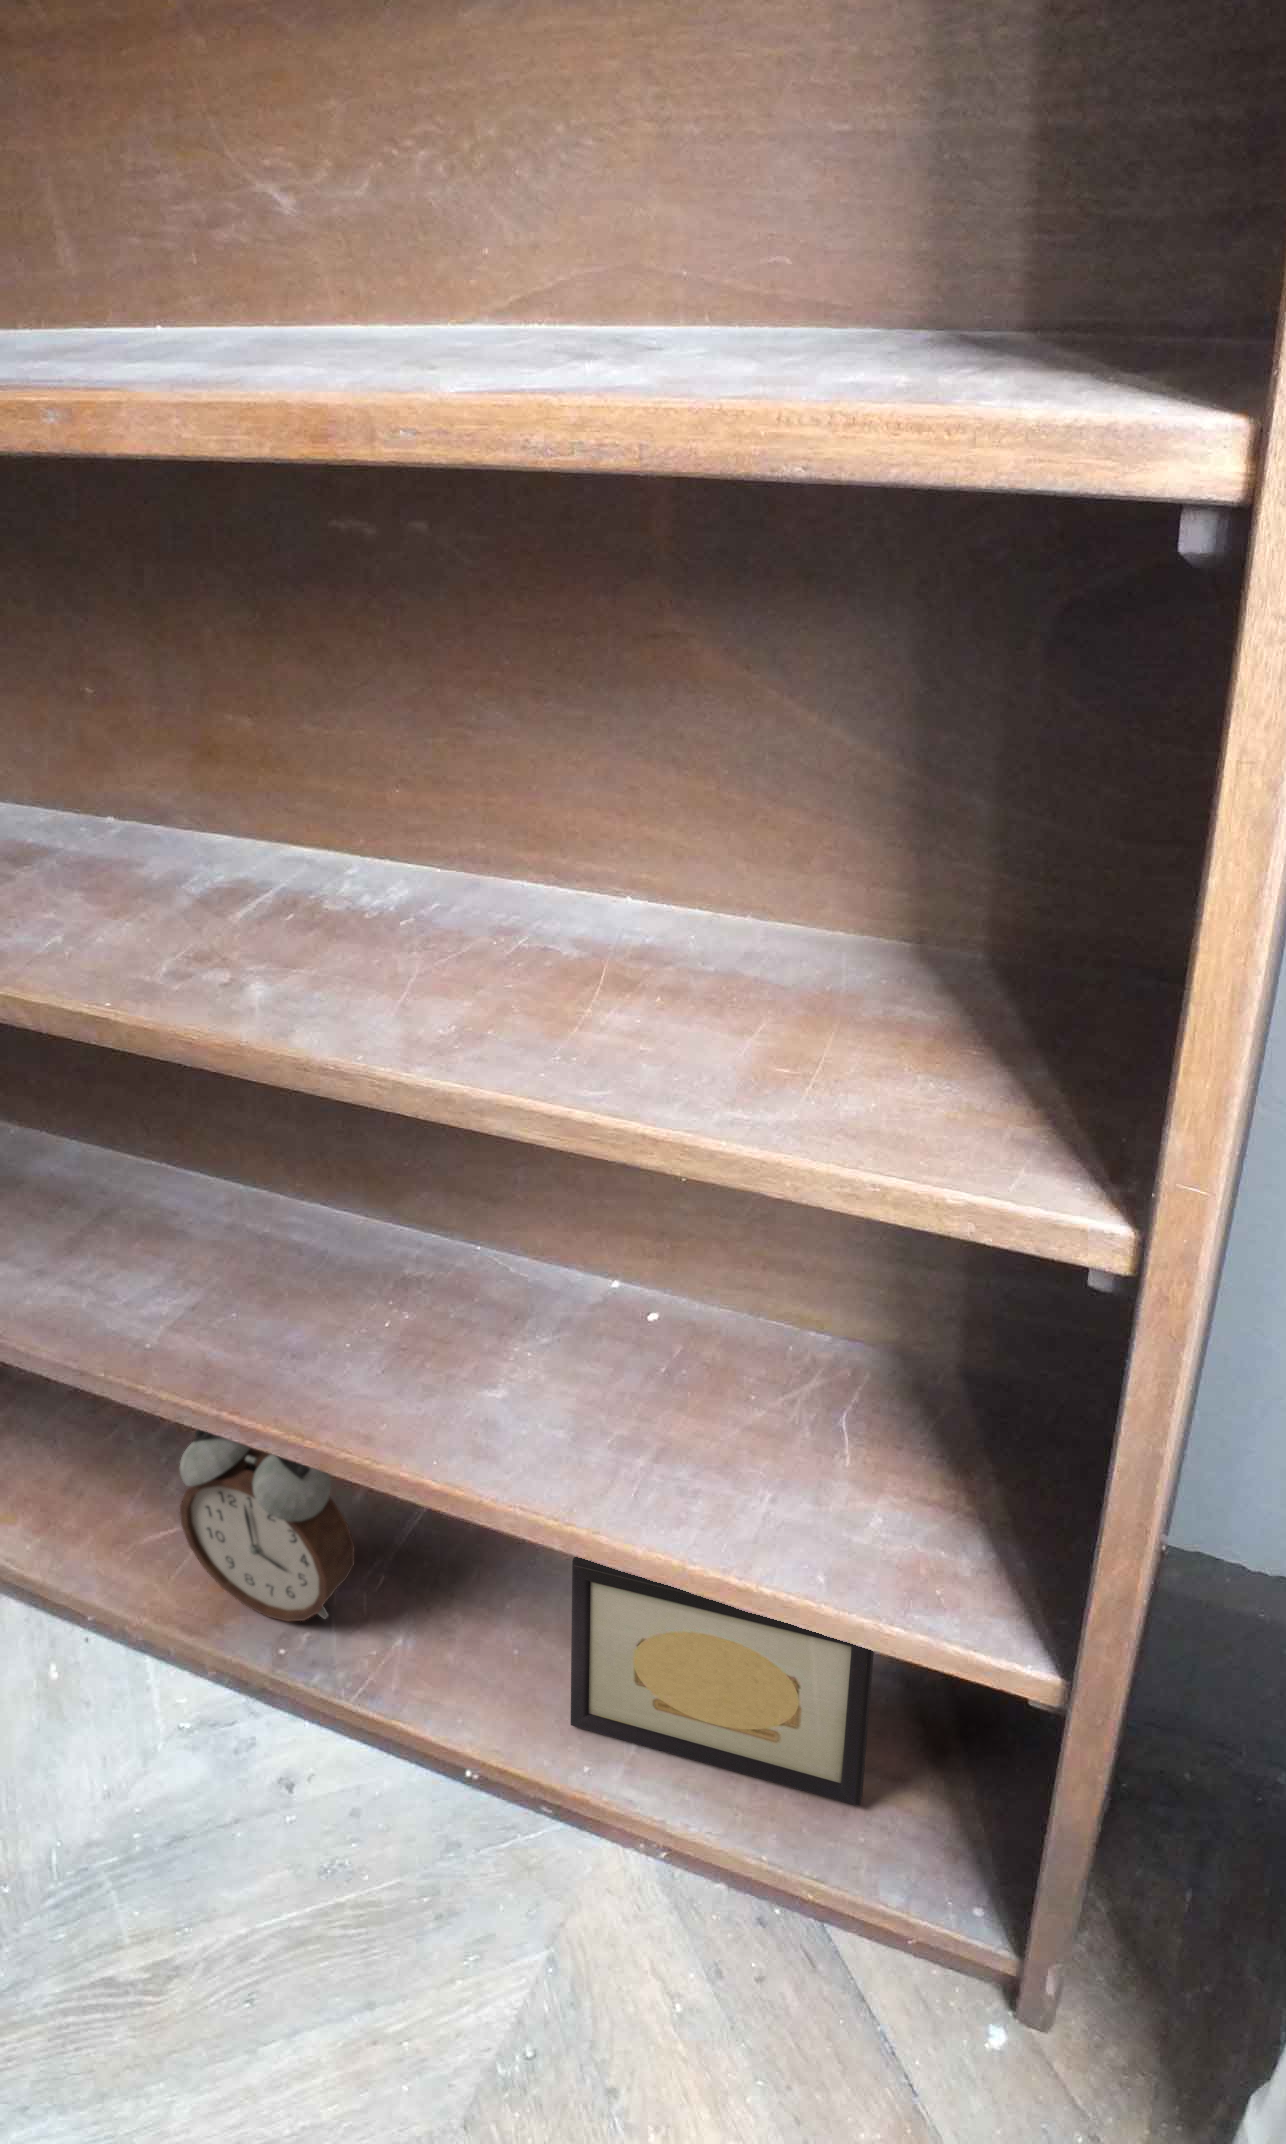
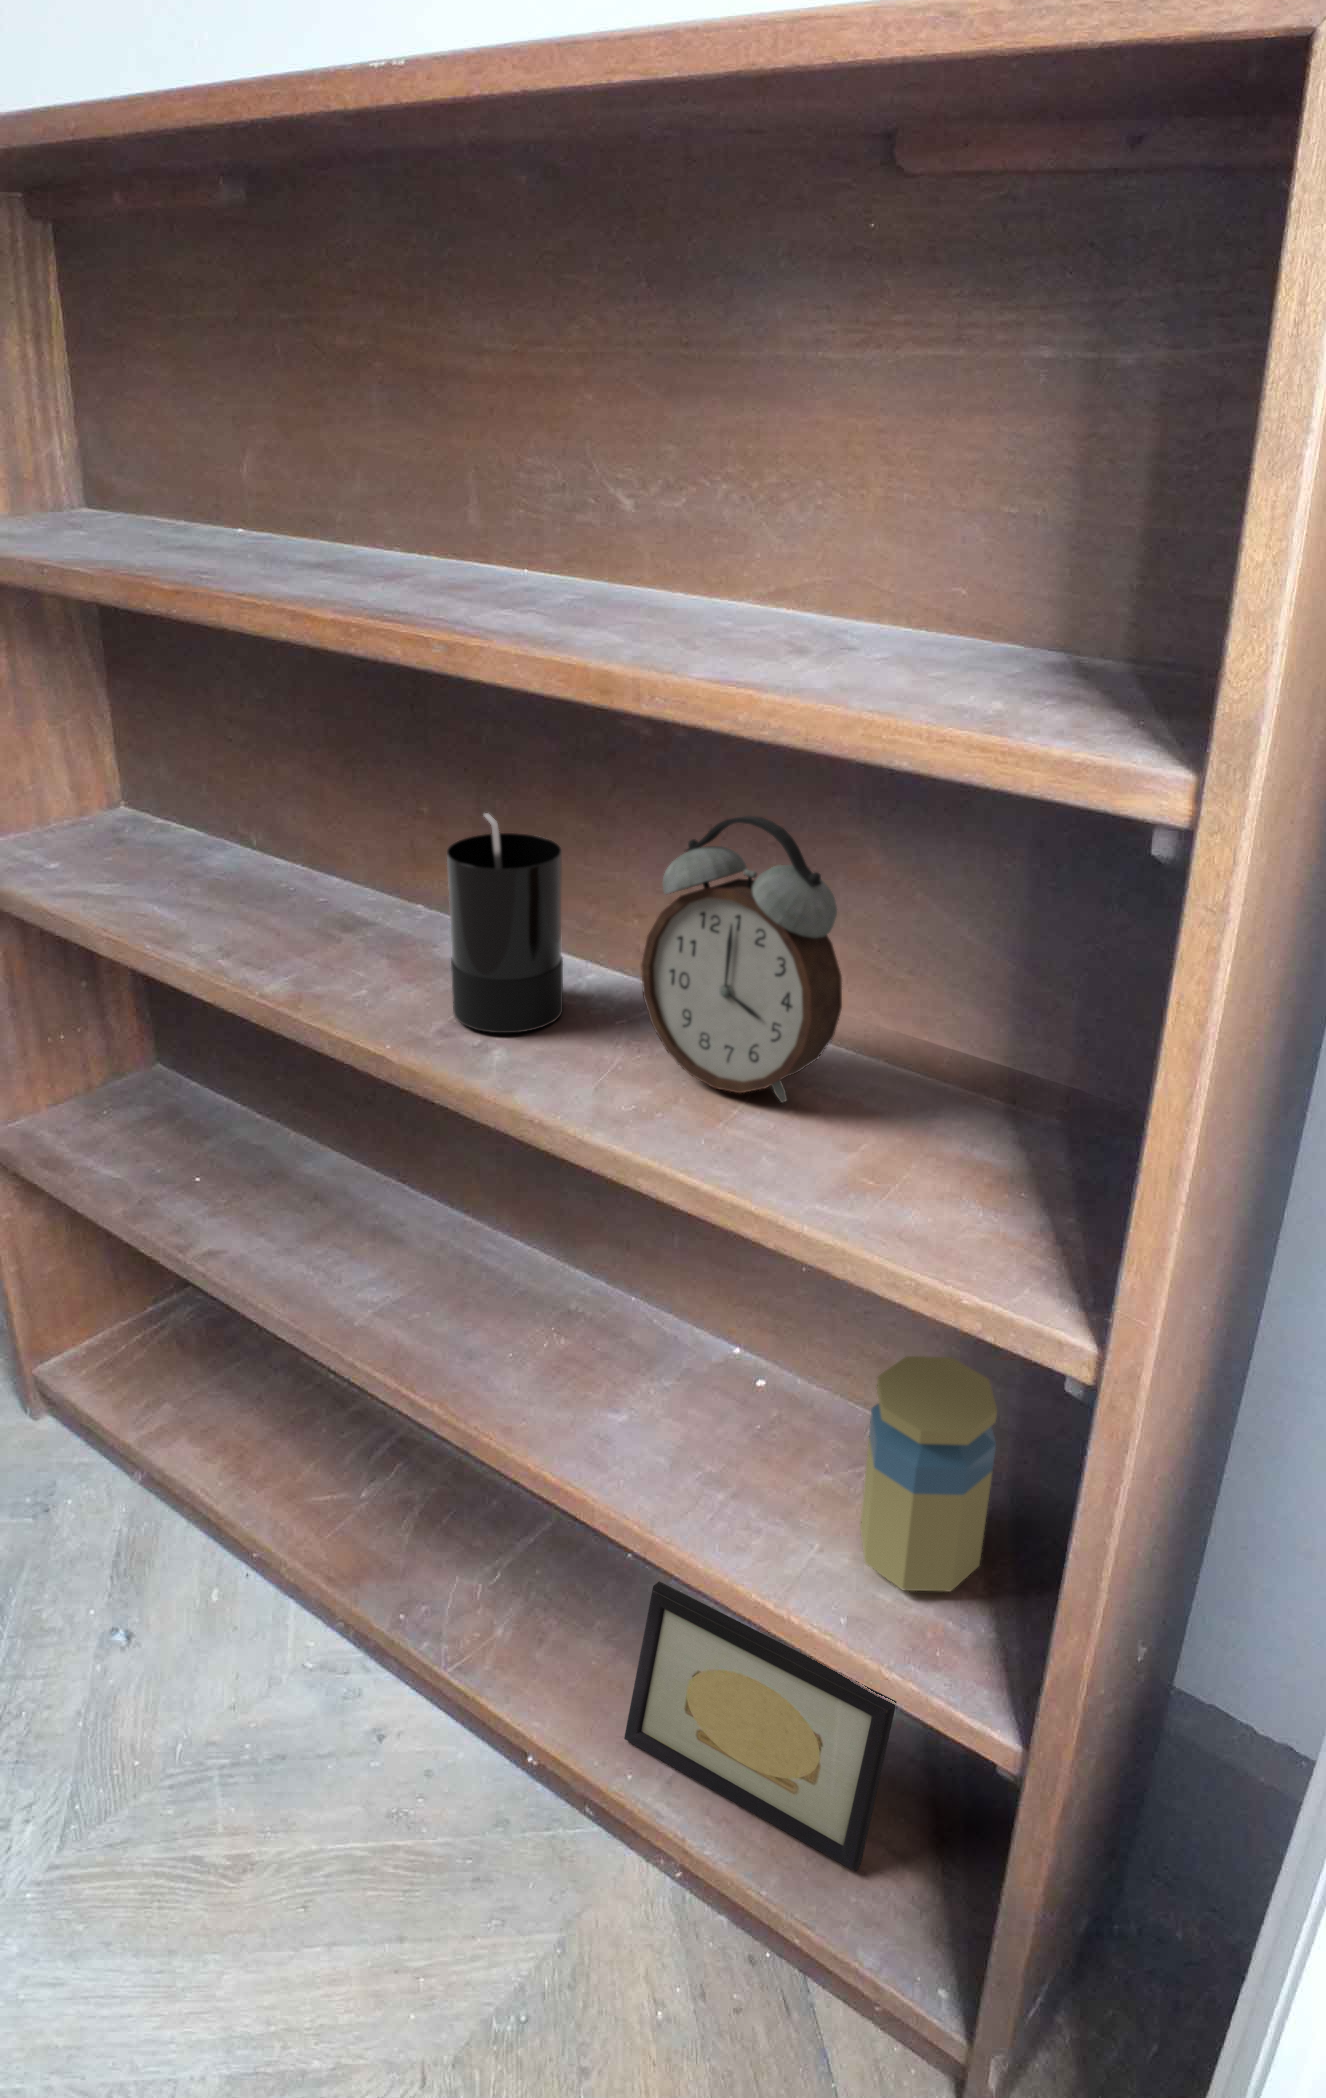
candle: none [133,681,331,969] -> present [447,813,563,1033]
jar: none [813,1249,968,1523] -> present [860,1356,997,1592]
alarm clock: present [180,1430,354,1621] -> present [641,816,842,1102]

